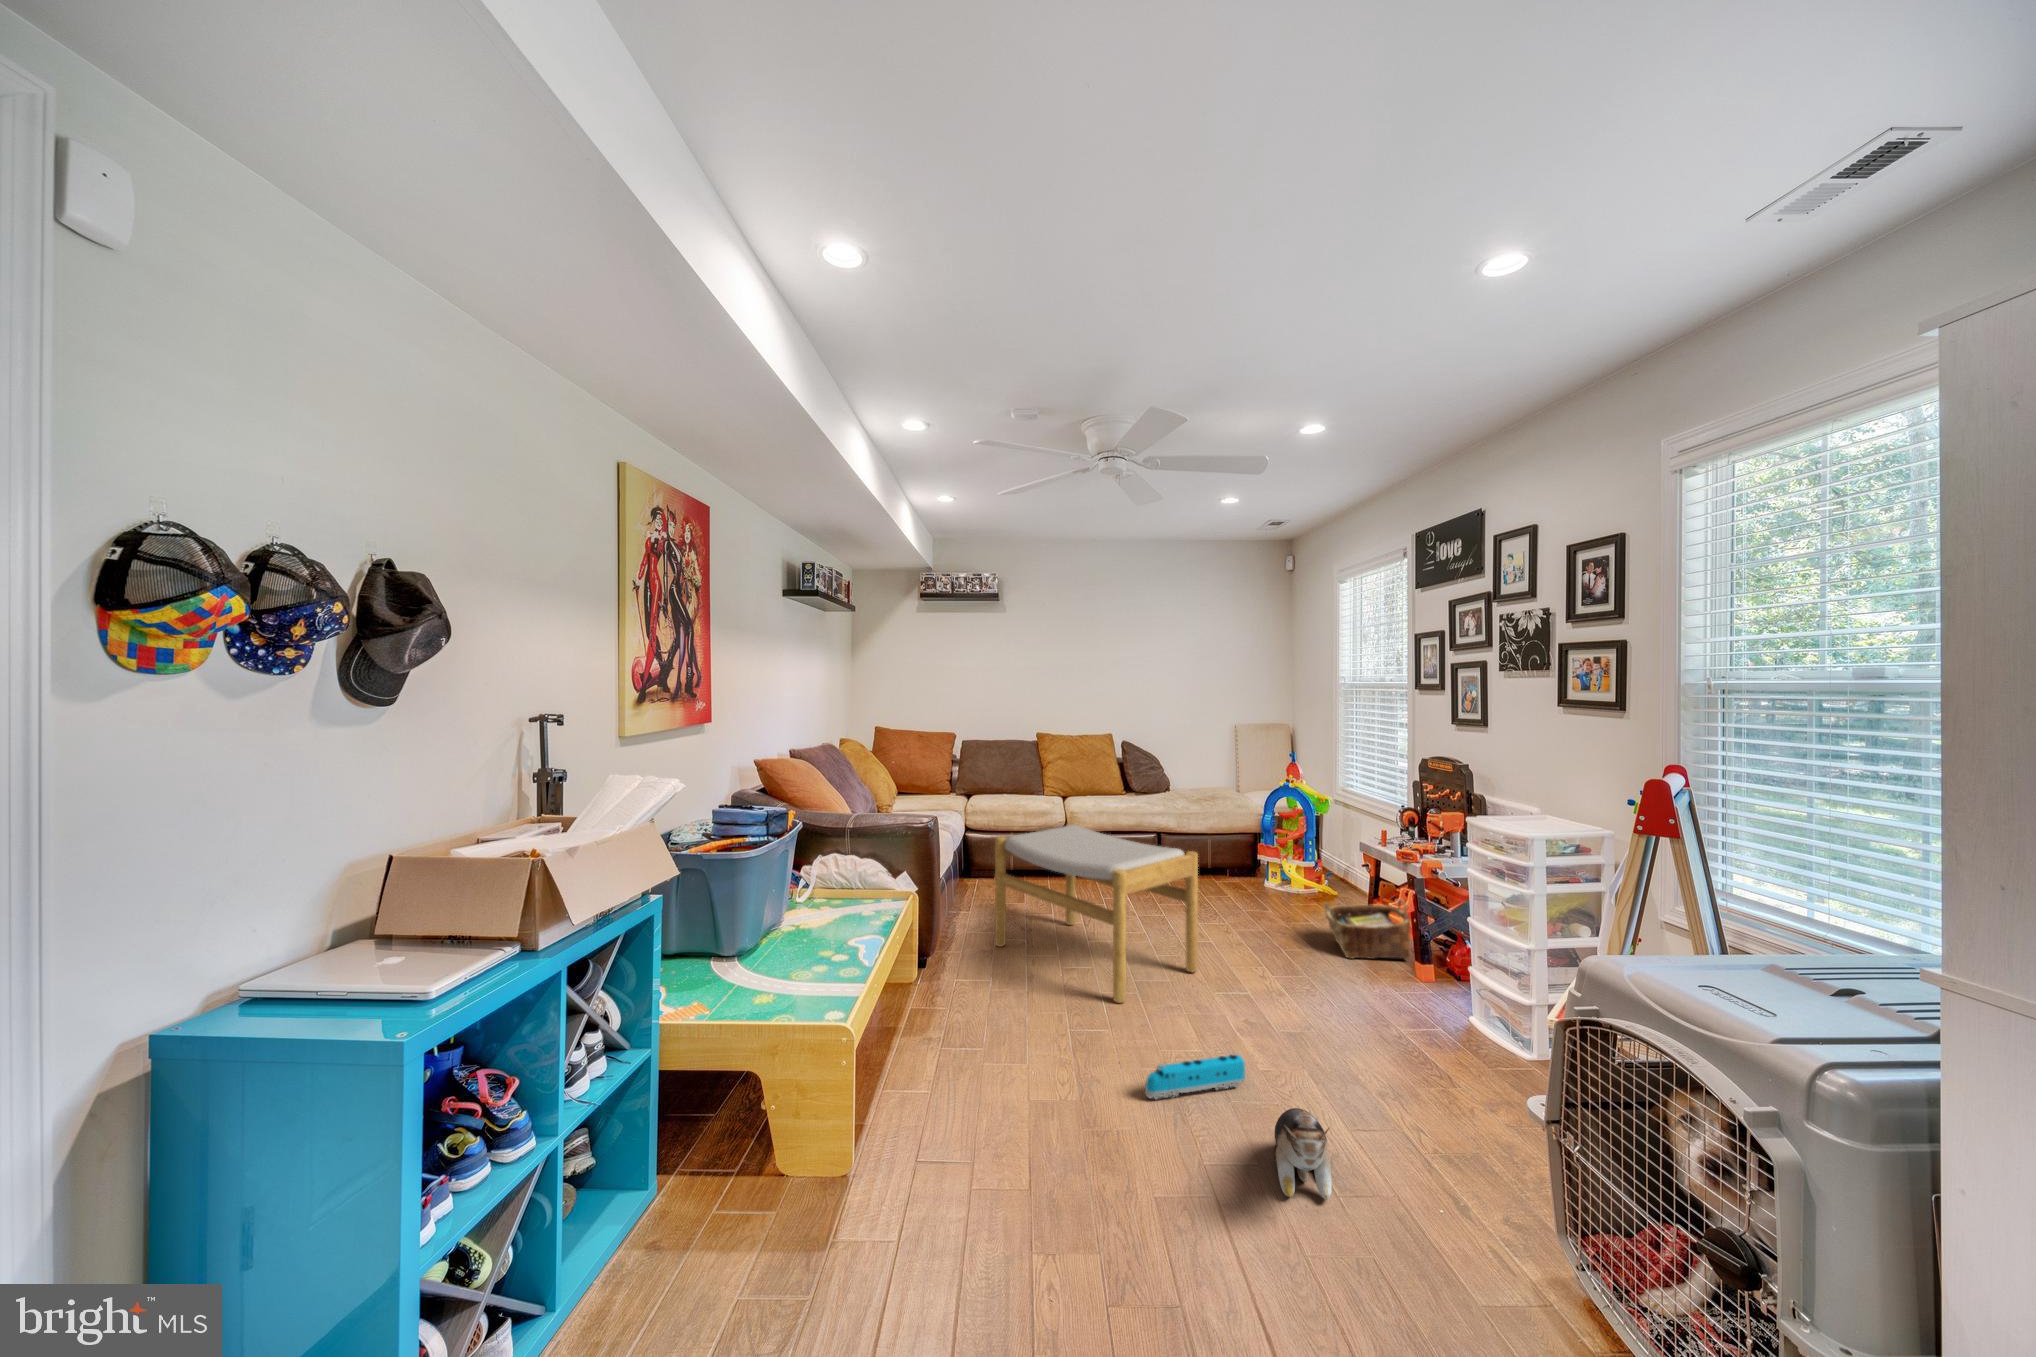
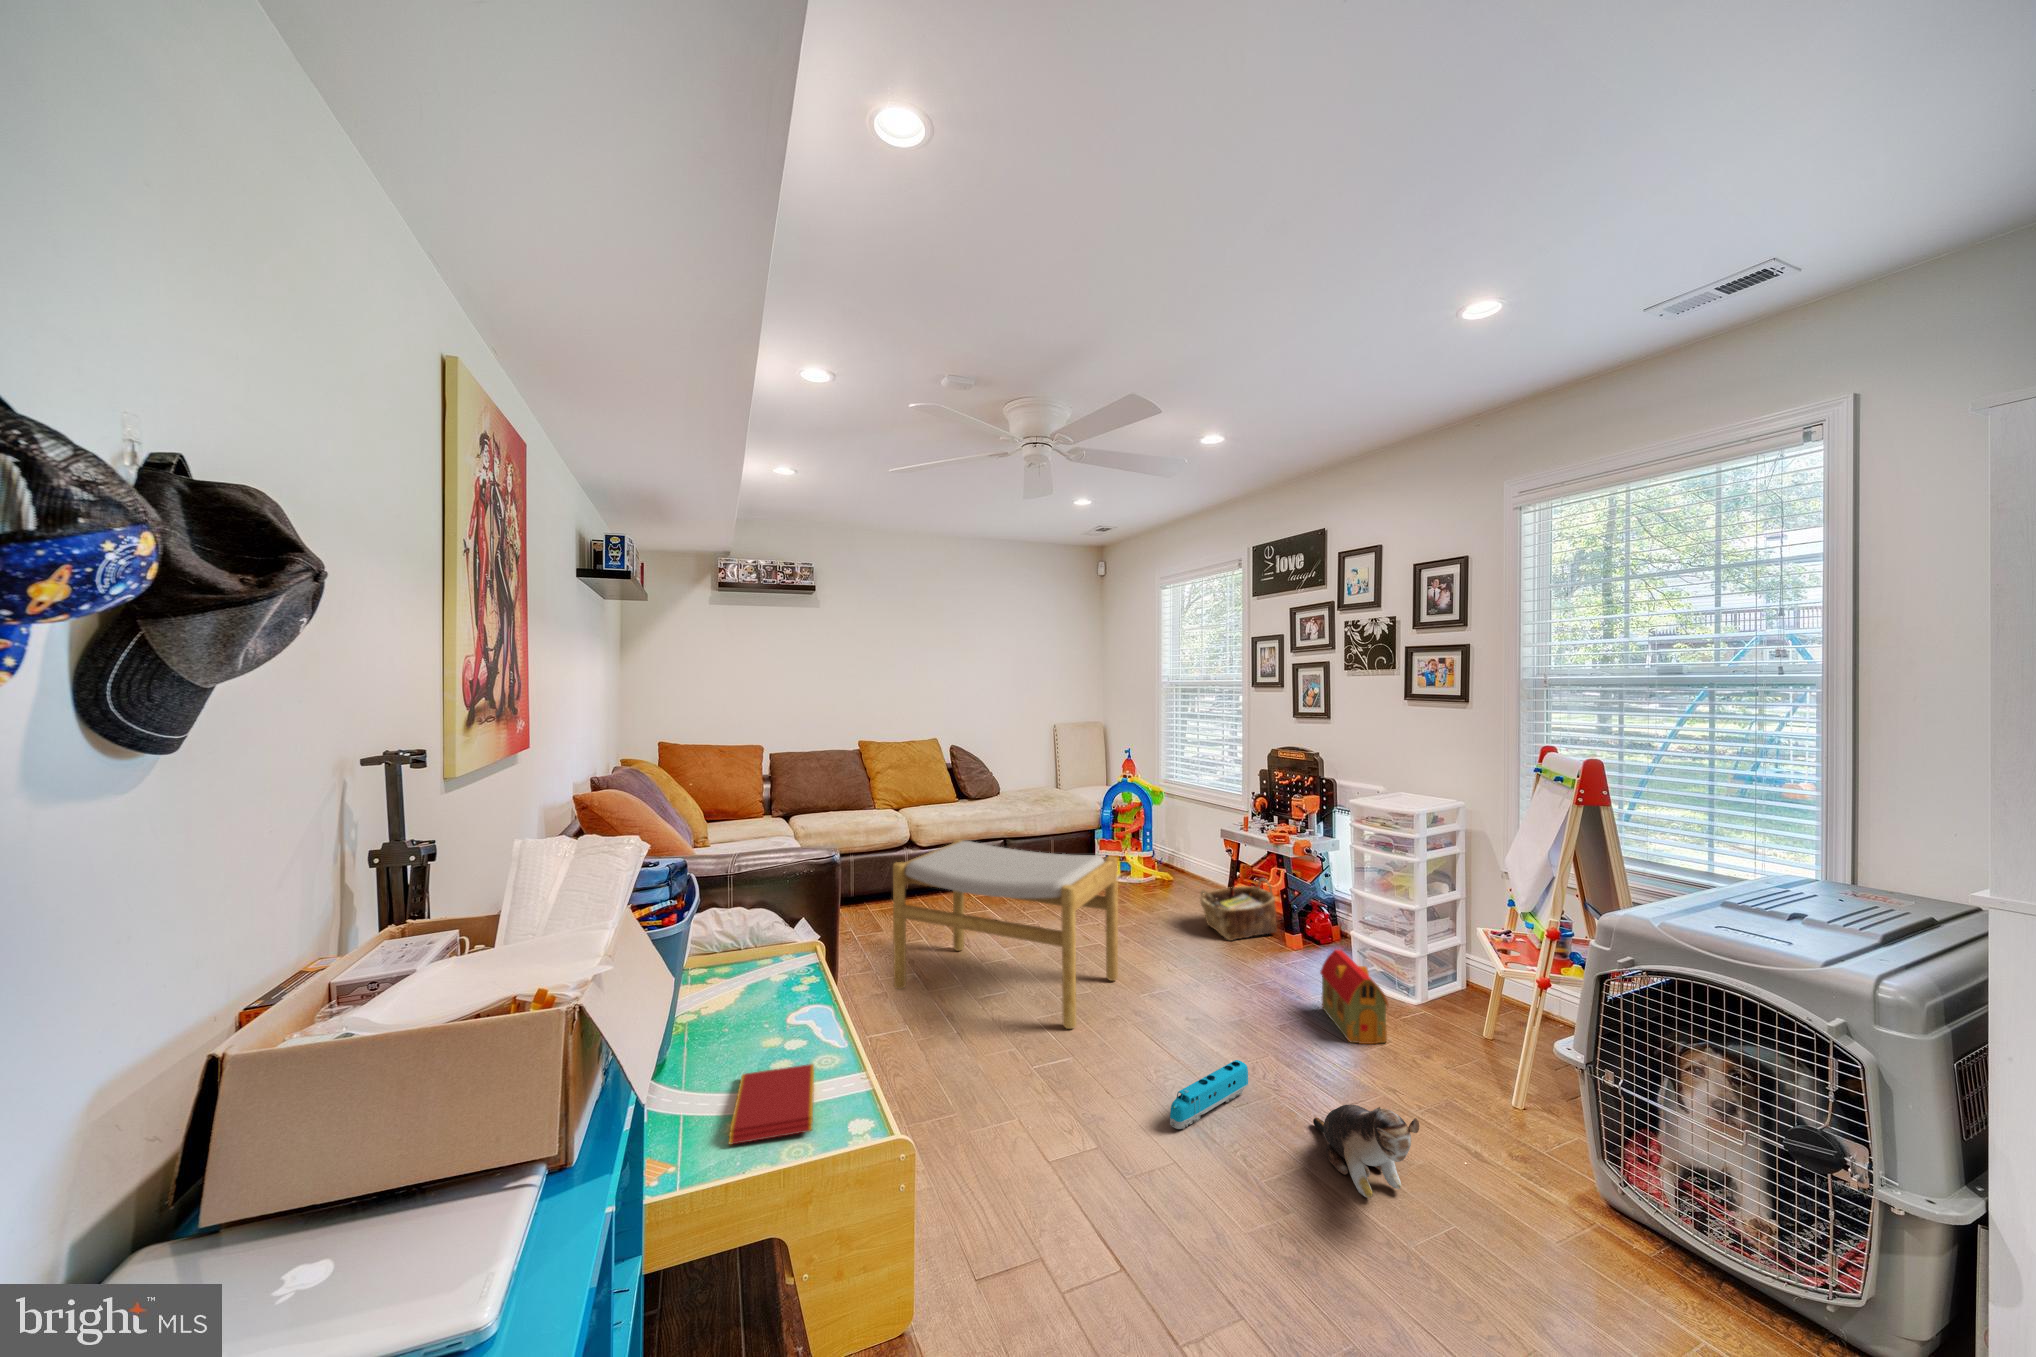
book: none [720,956,807,997] -> present [729,1064,814,1145]
toy house: none [1396,975,1448,1082] -> present [1320,949,1388,1044]

